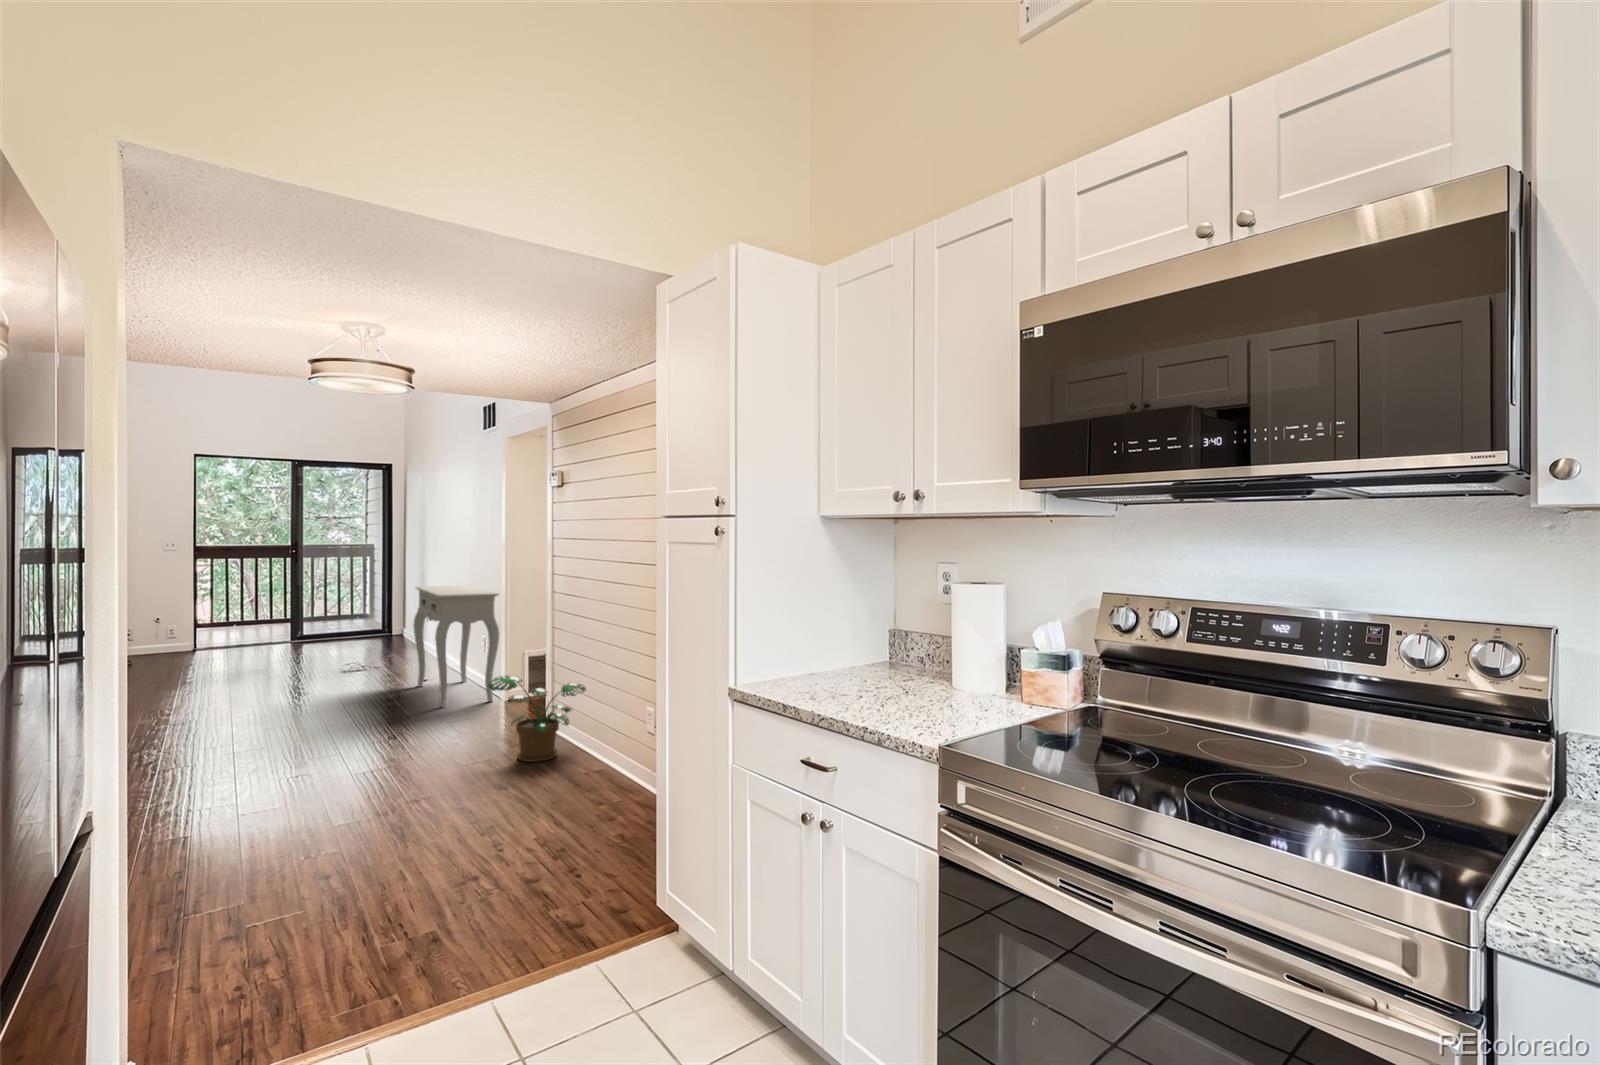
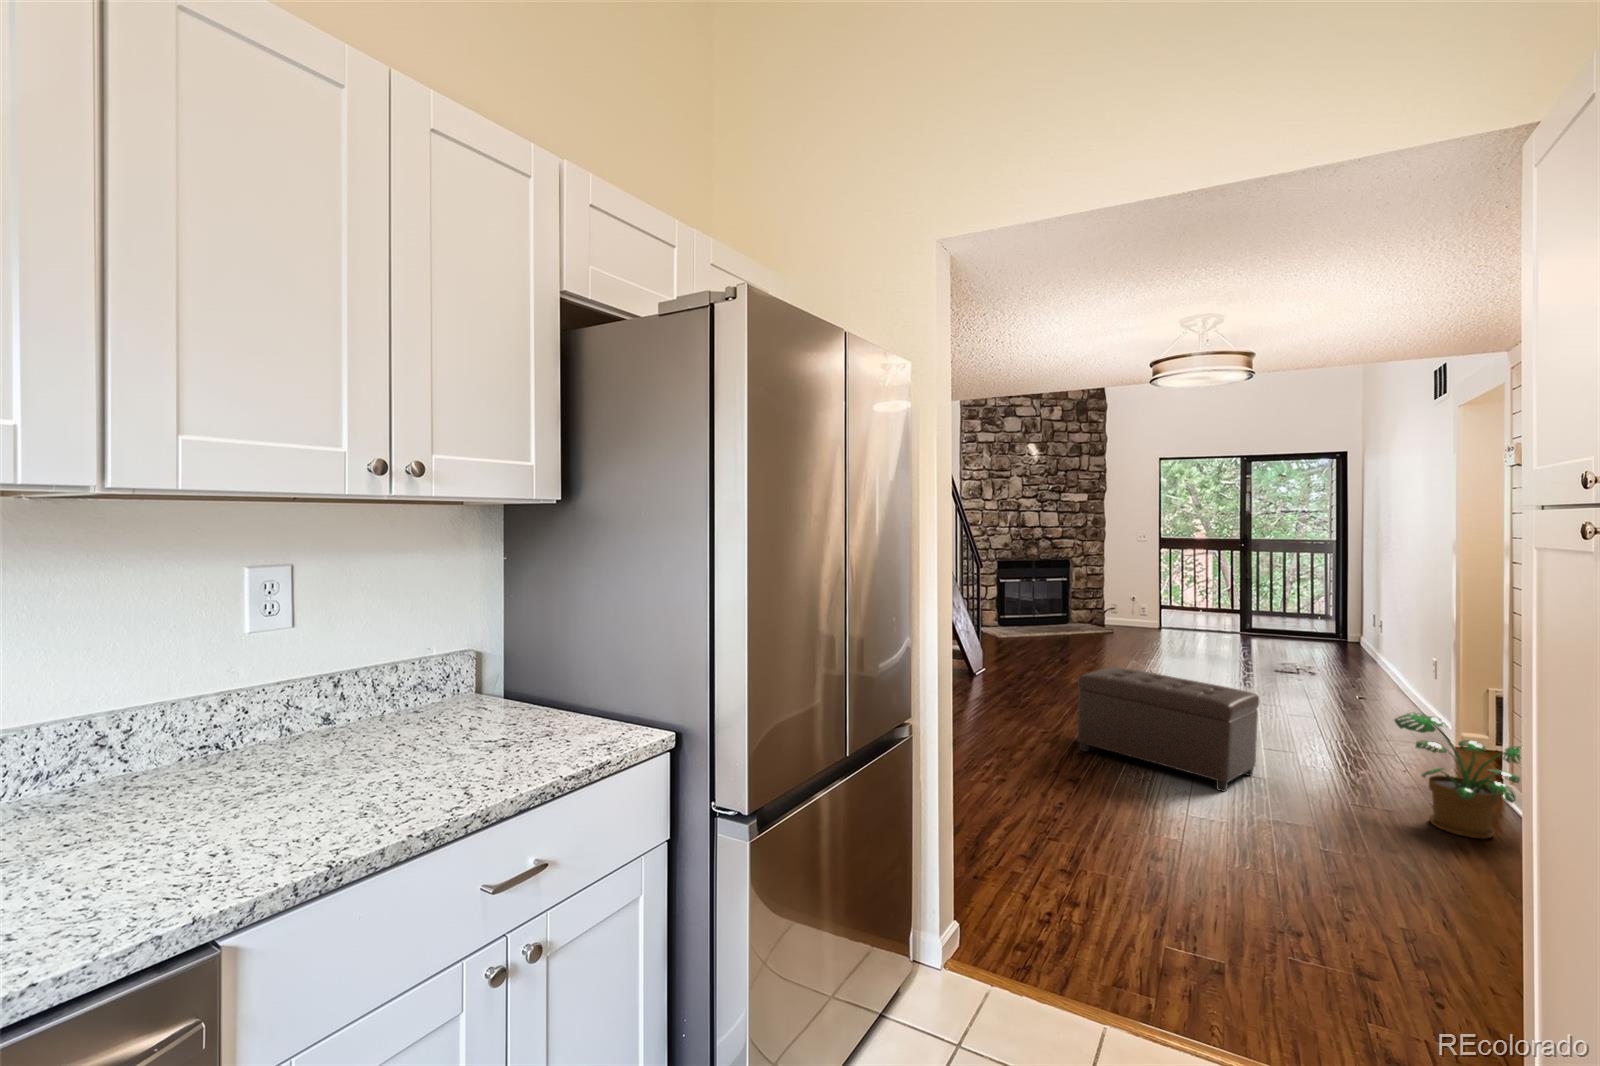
console table: present [413,585,500,707] -> none [1342,592,1447,742]
ottoman: none [167,690,379,808] -> present [1077,667,1259,792]

